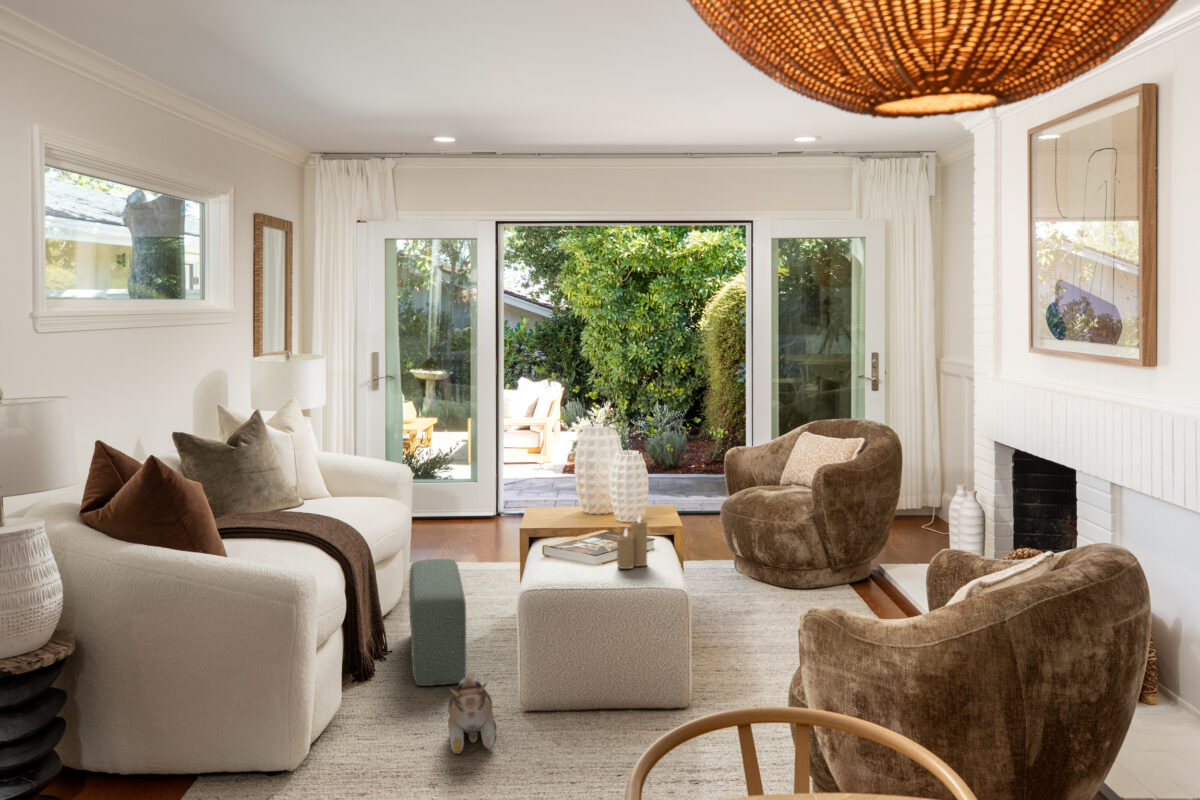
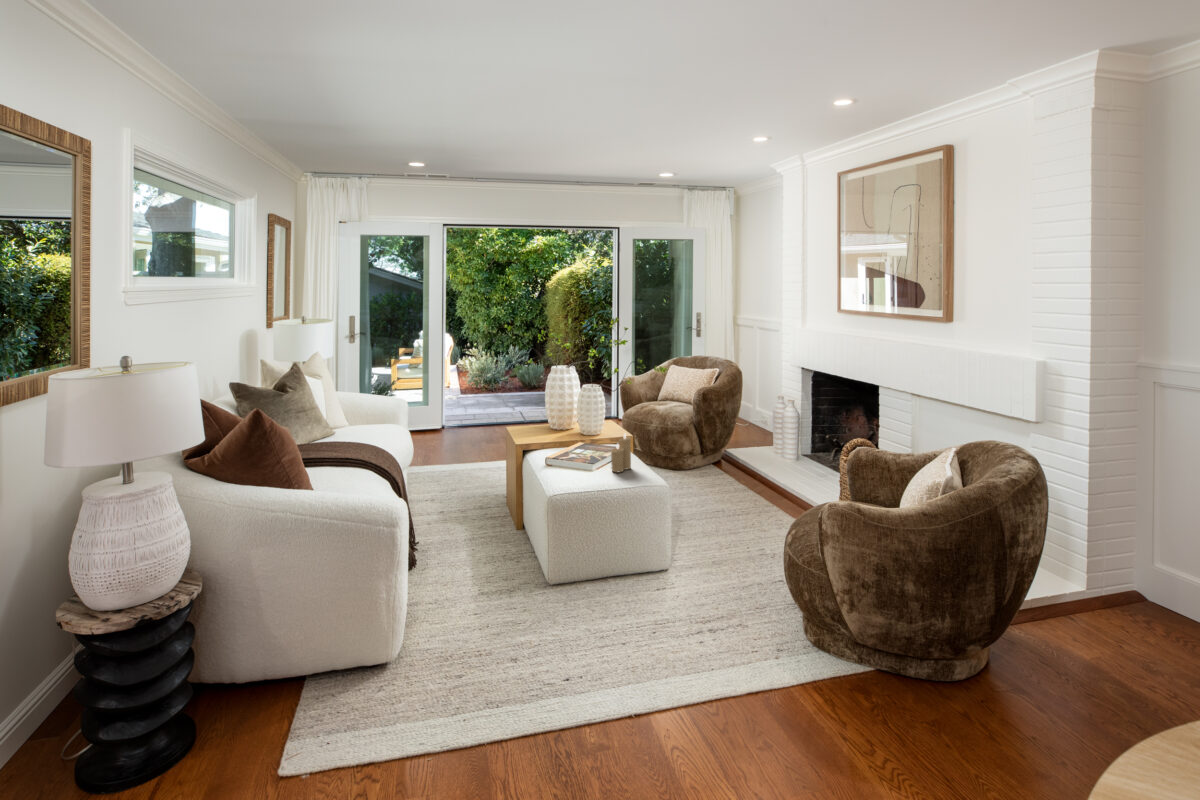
pouf: present [409,559,466,686] -> none [437,470,499,568]
plush toy: present [448,677,496,754] -> none [510,565,551,622]

